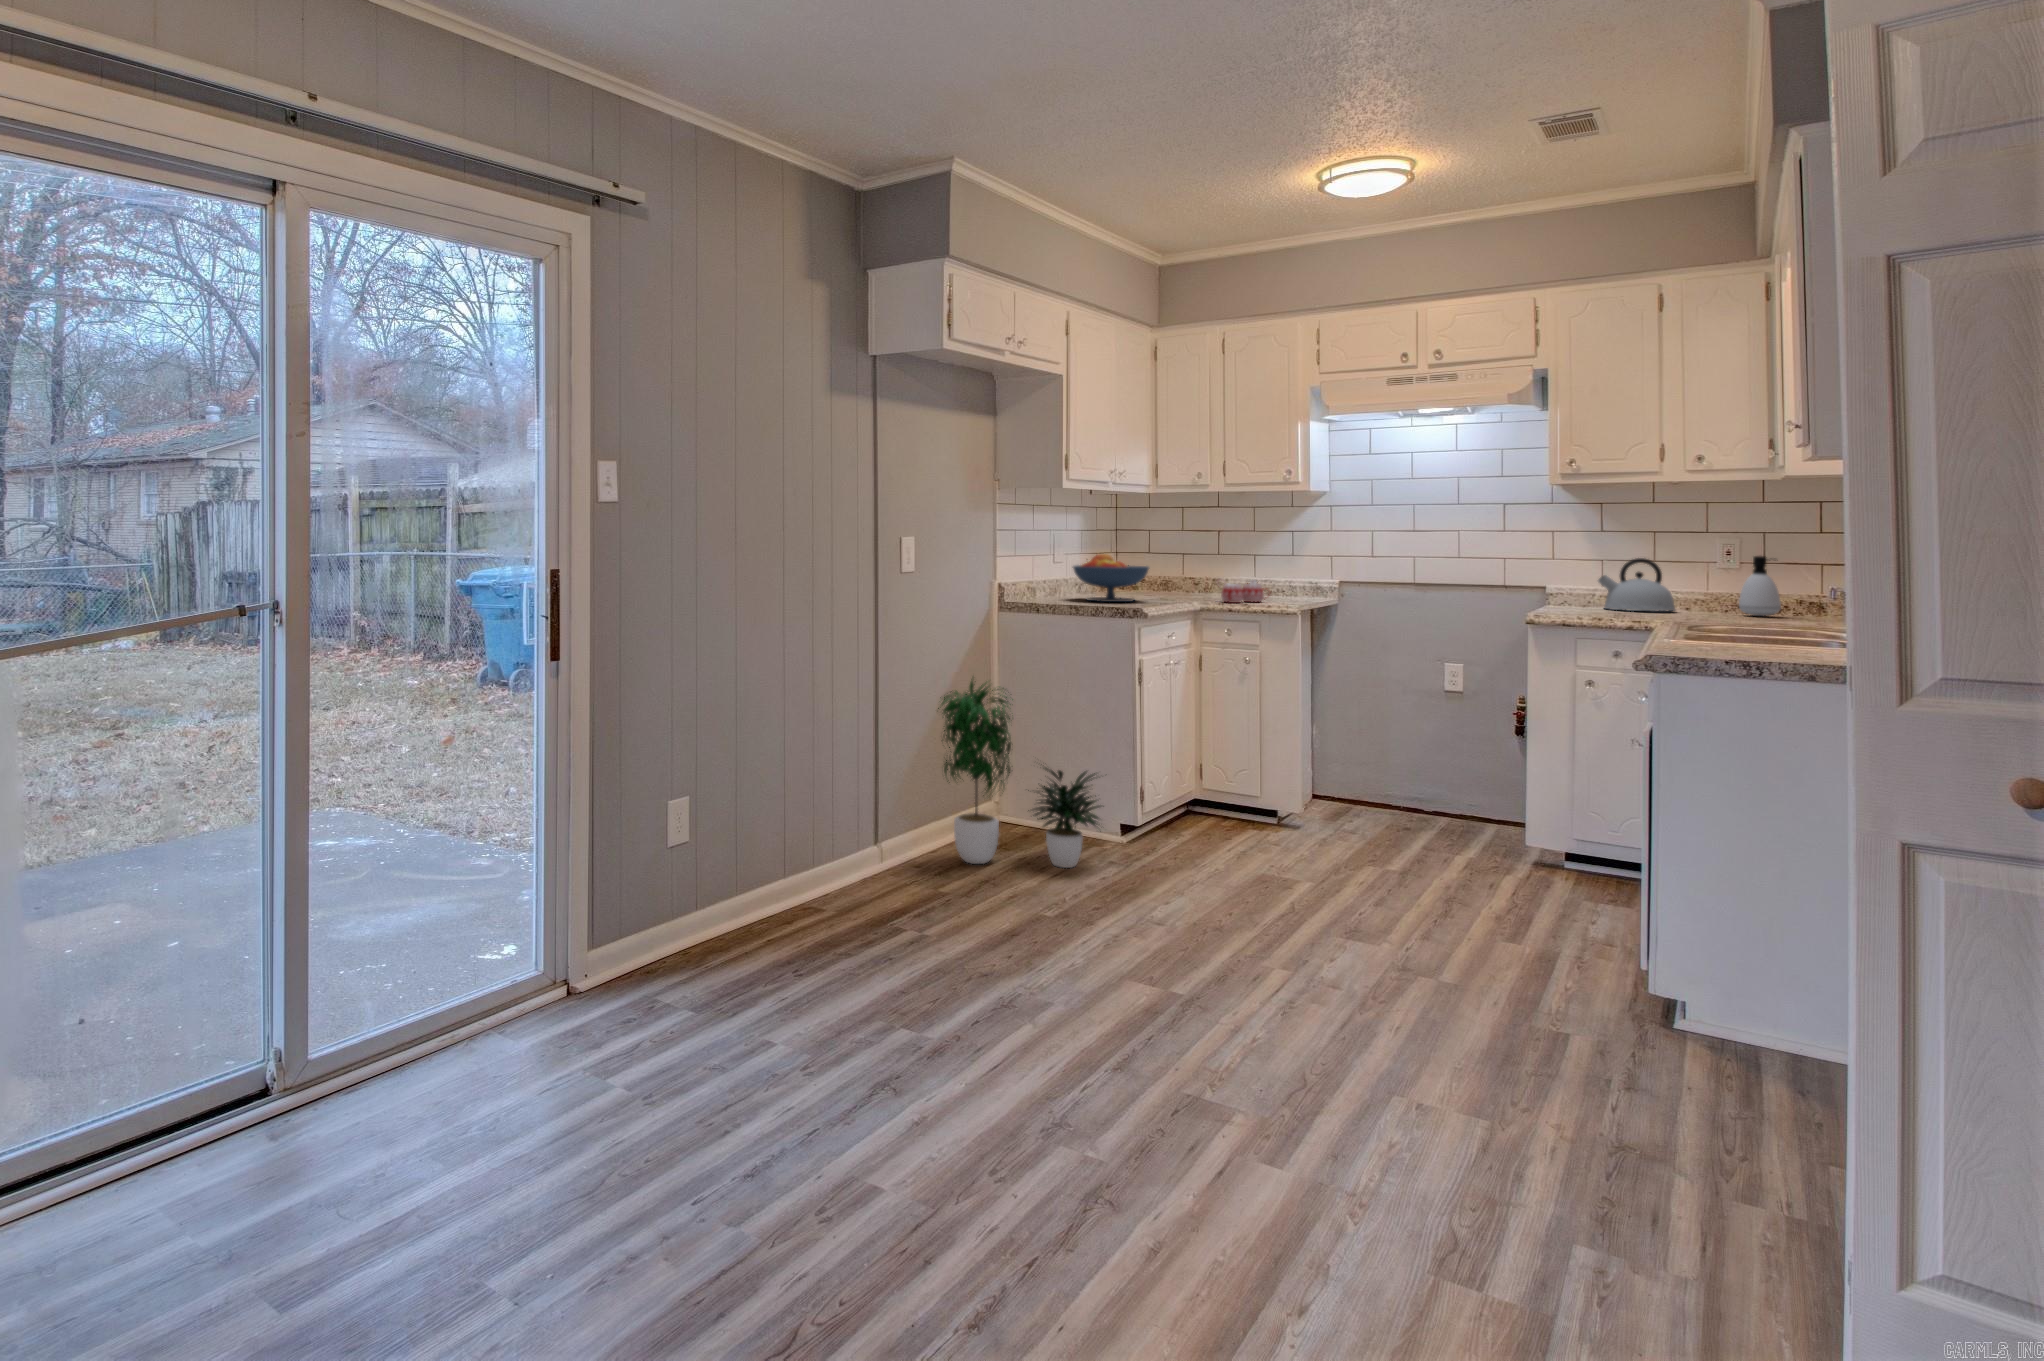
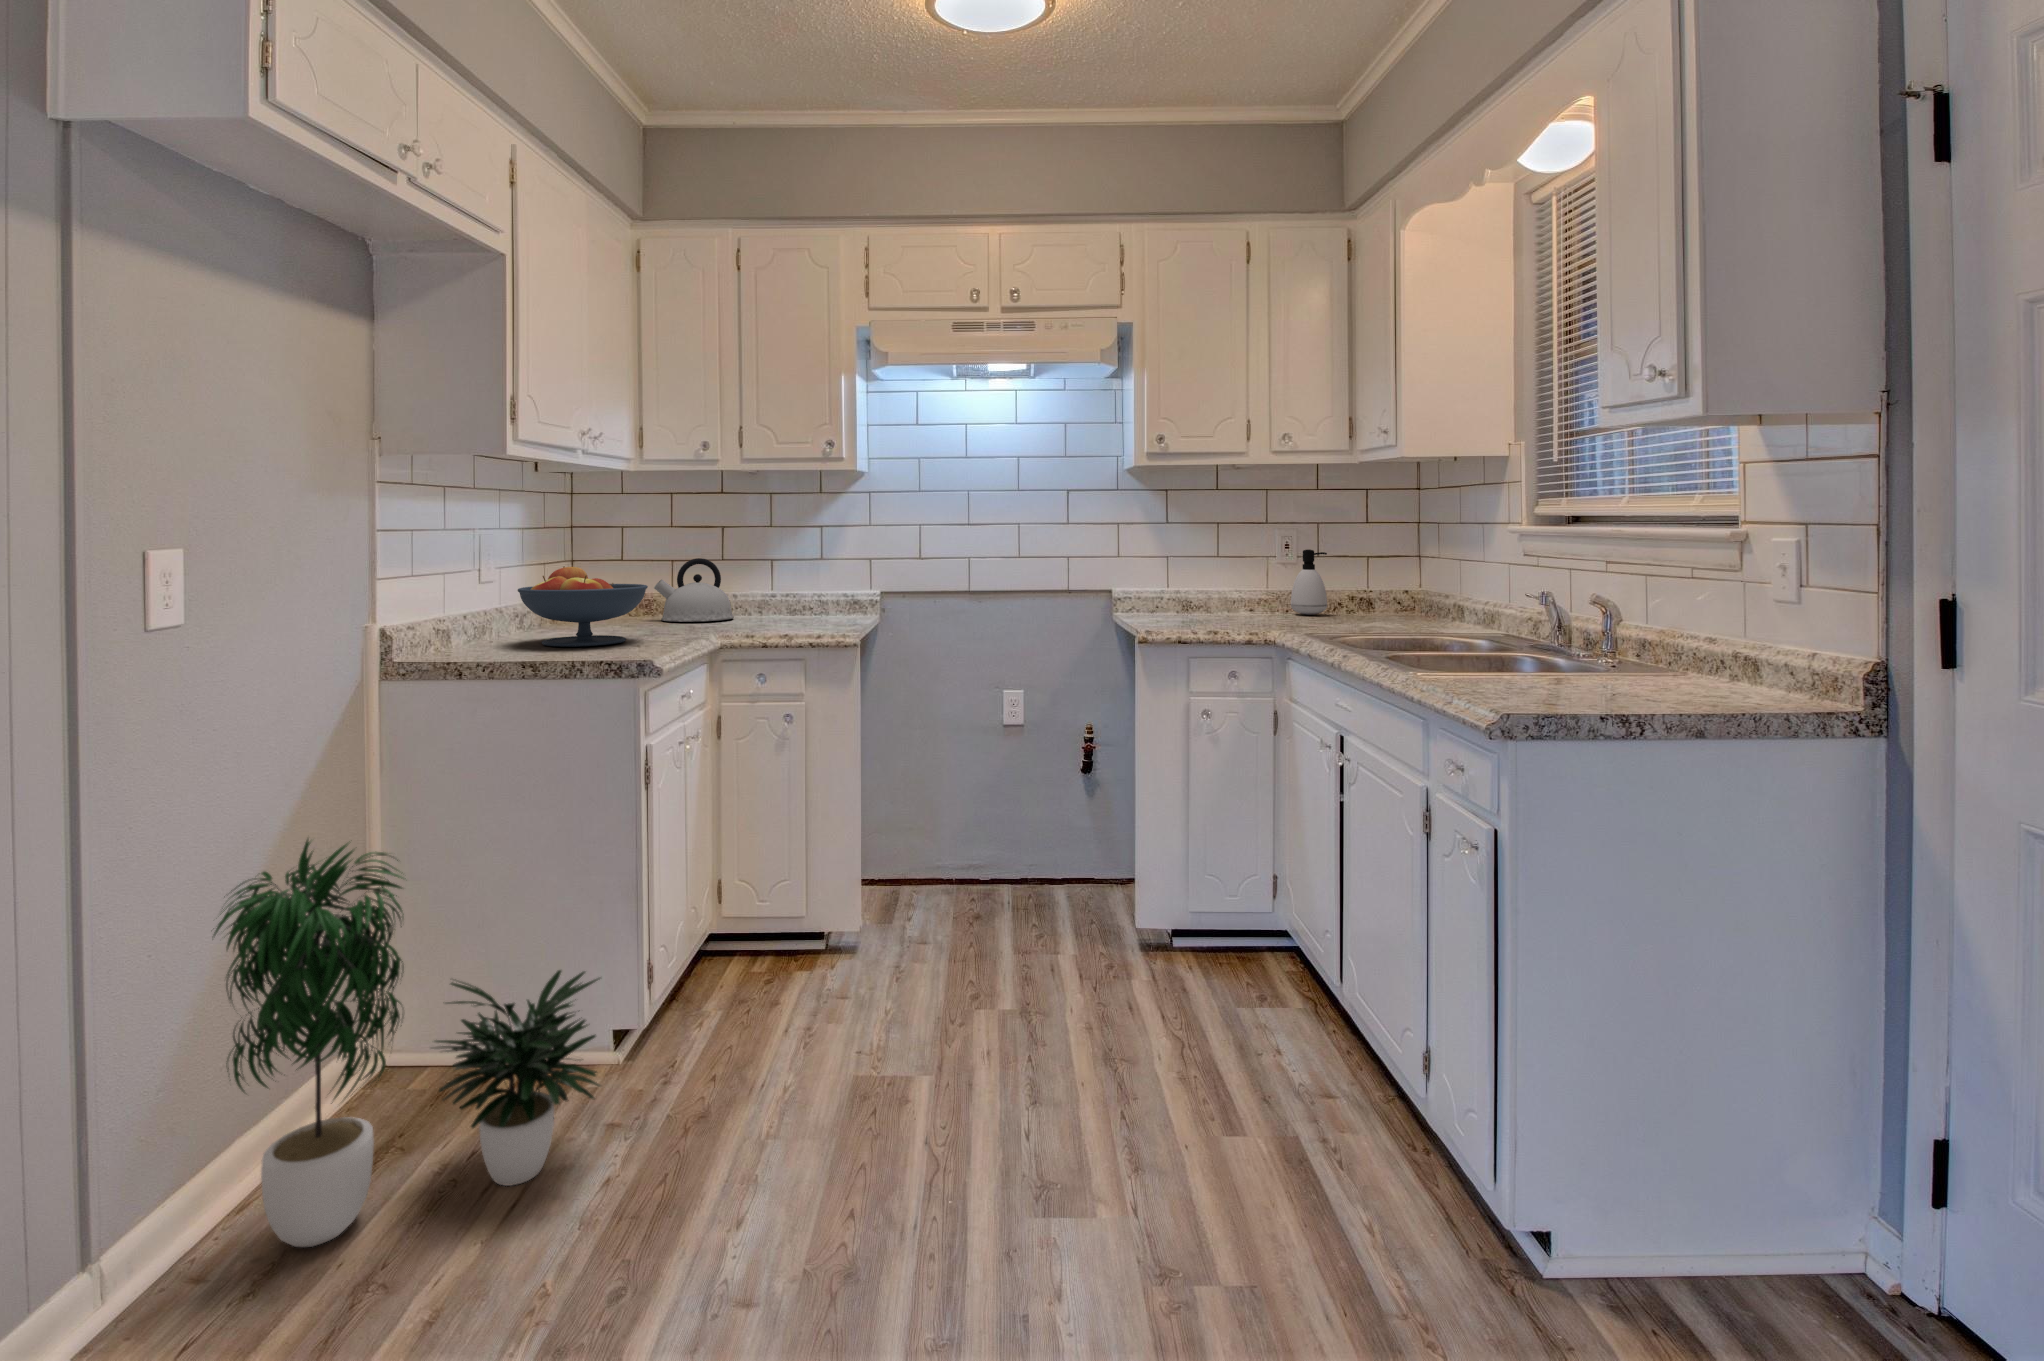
kettle: present [1598,558,1675,611] -> present [654,558,734,622]
mug: present [1216,580,1269,603] -> none [741,597,815,633]

